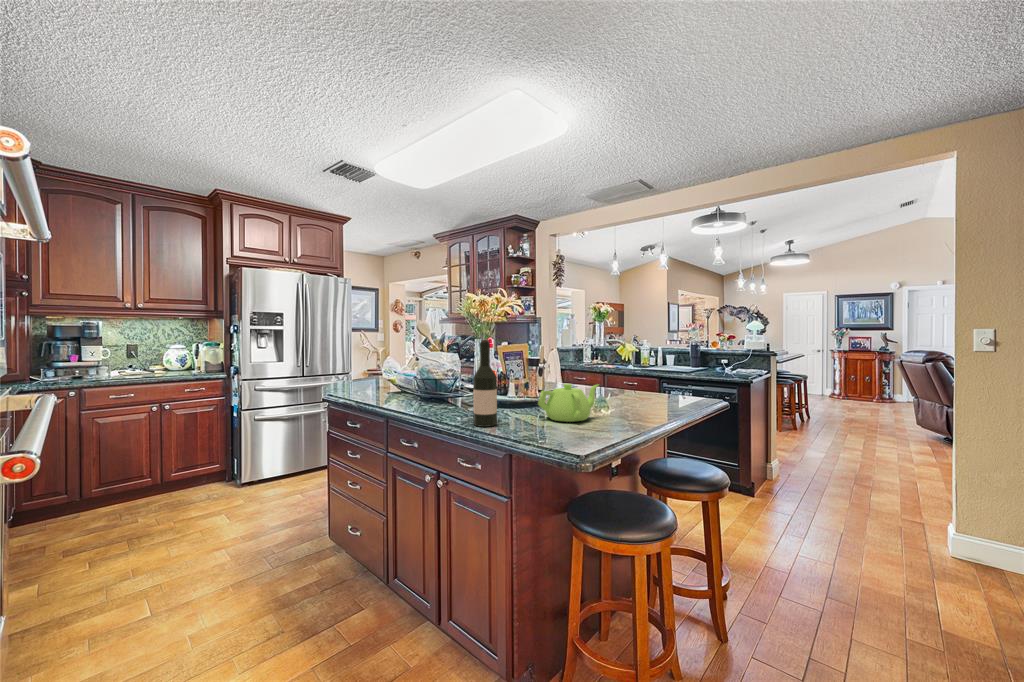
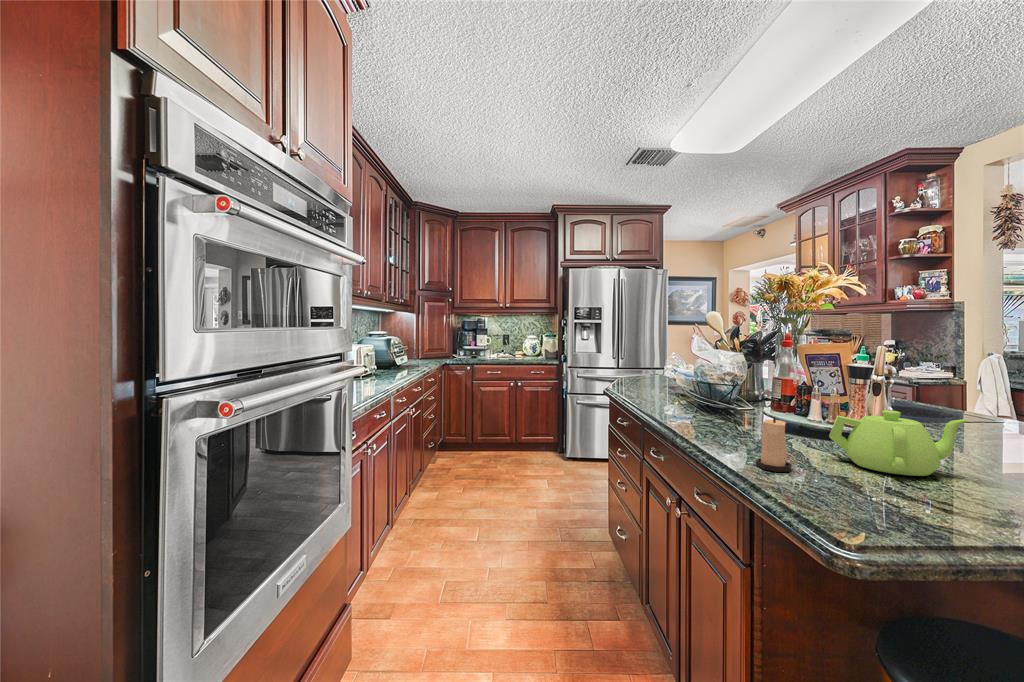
wine bottle: present [473,340,497,427] -> none [718,338,751,454]
candle: none [508,394,529,432] -> present [756,417,791,472]

